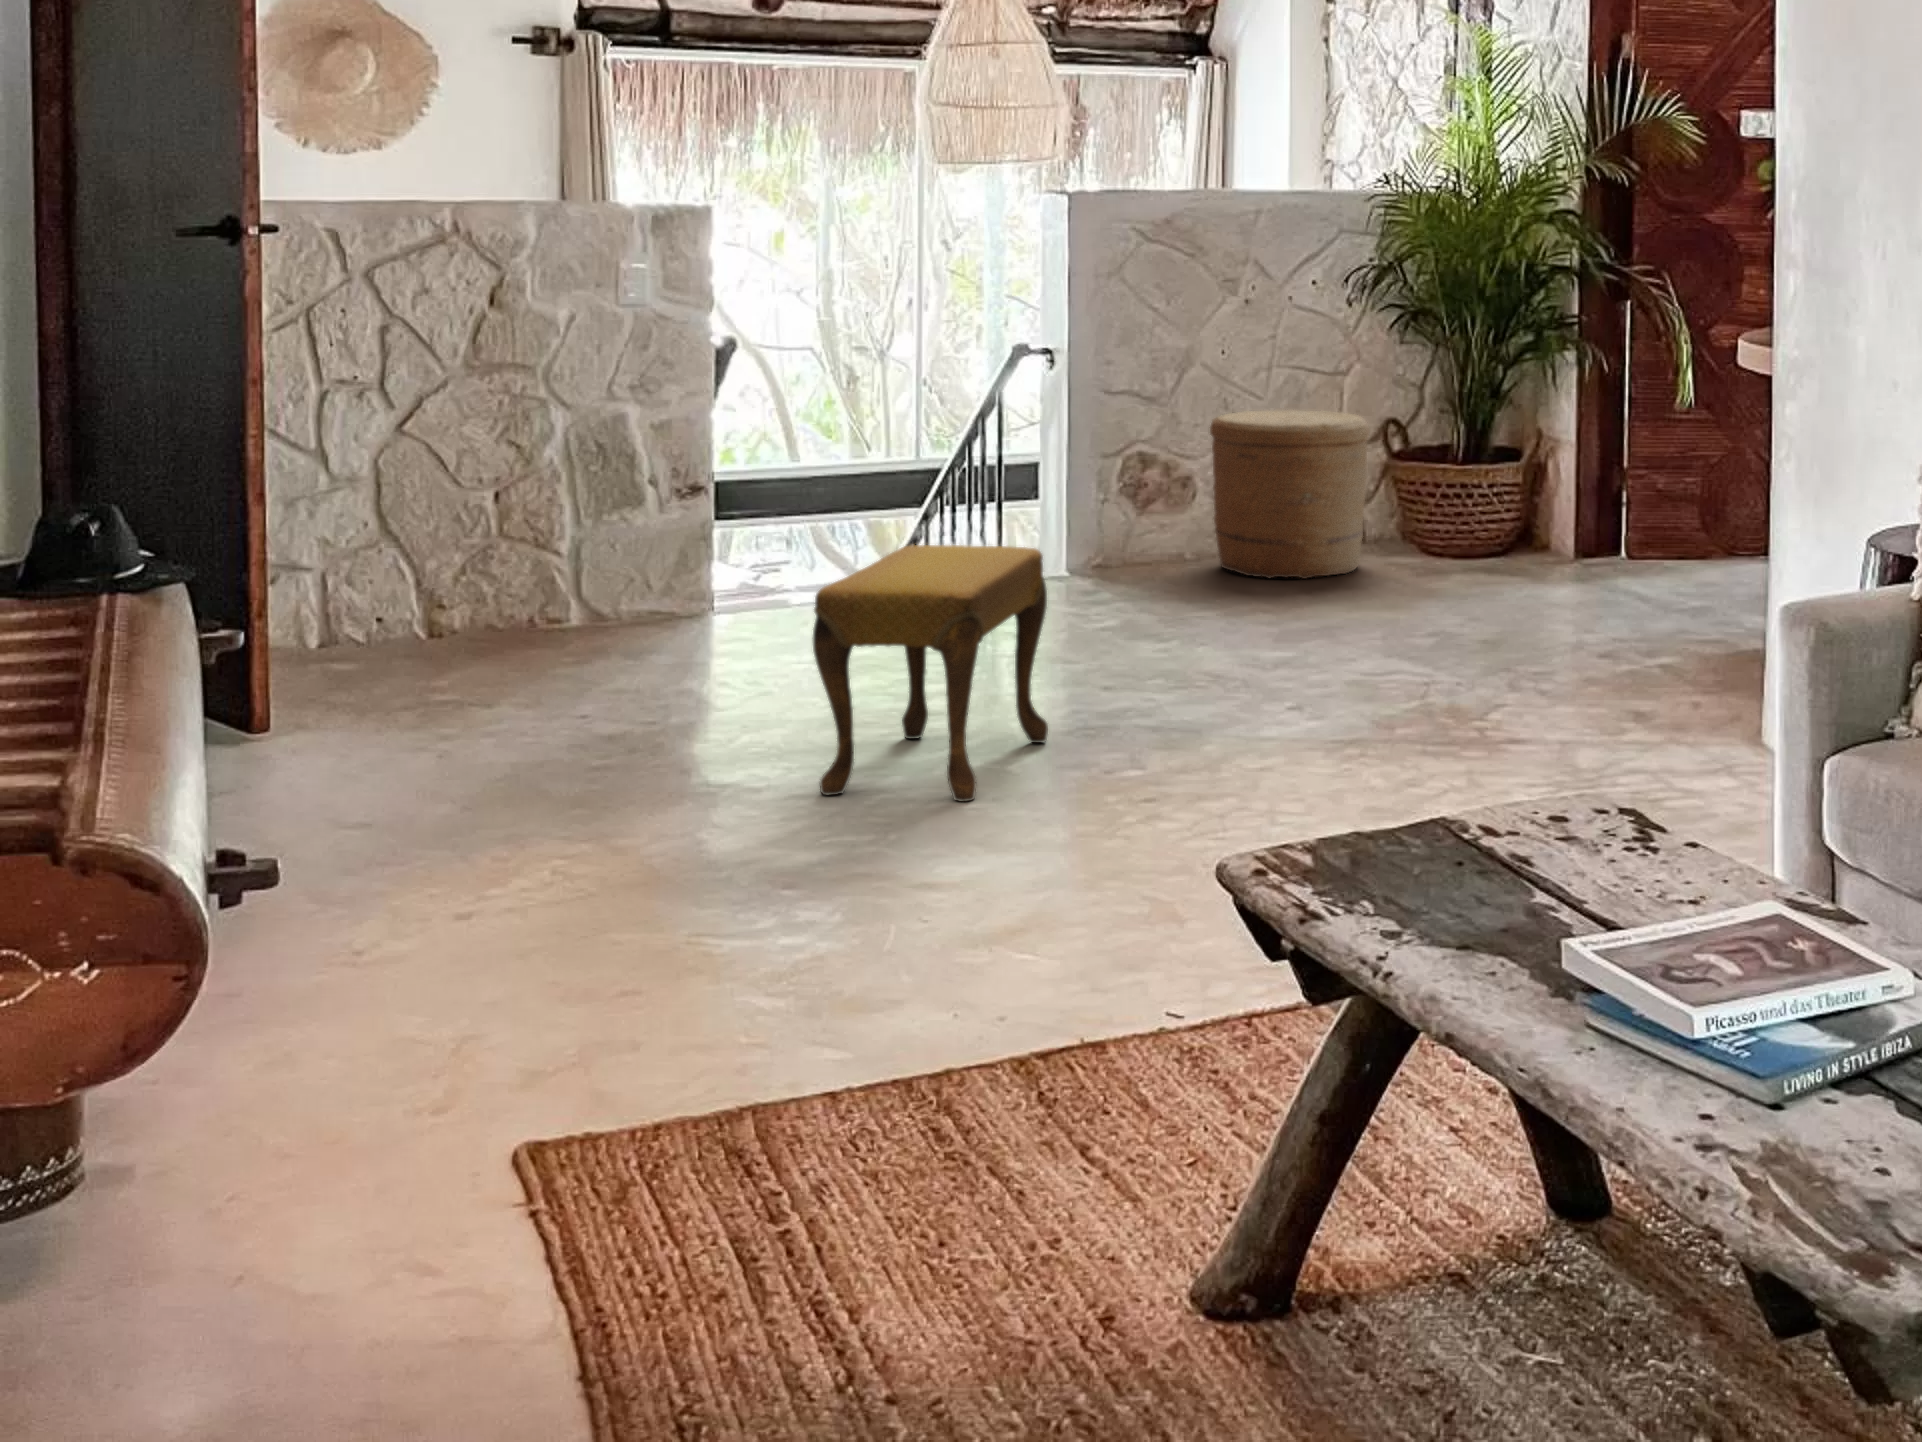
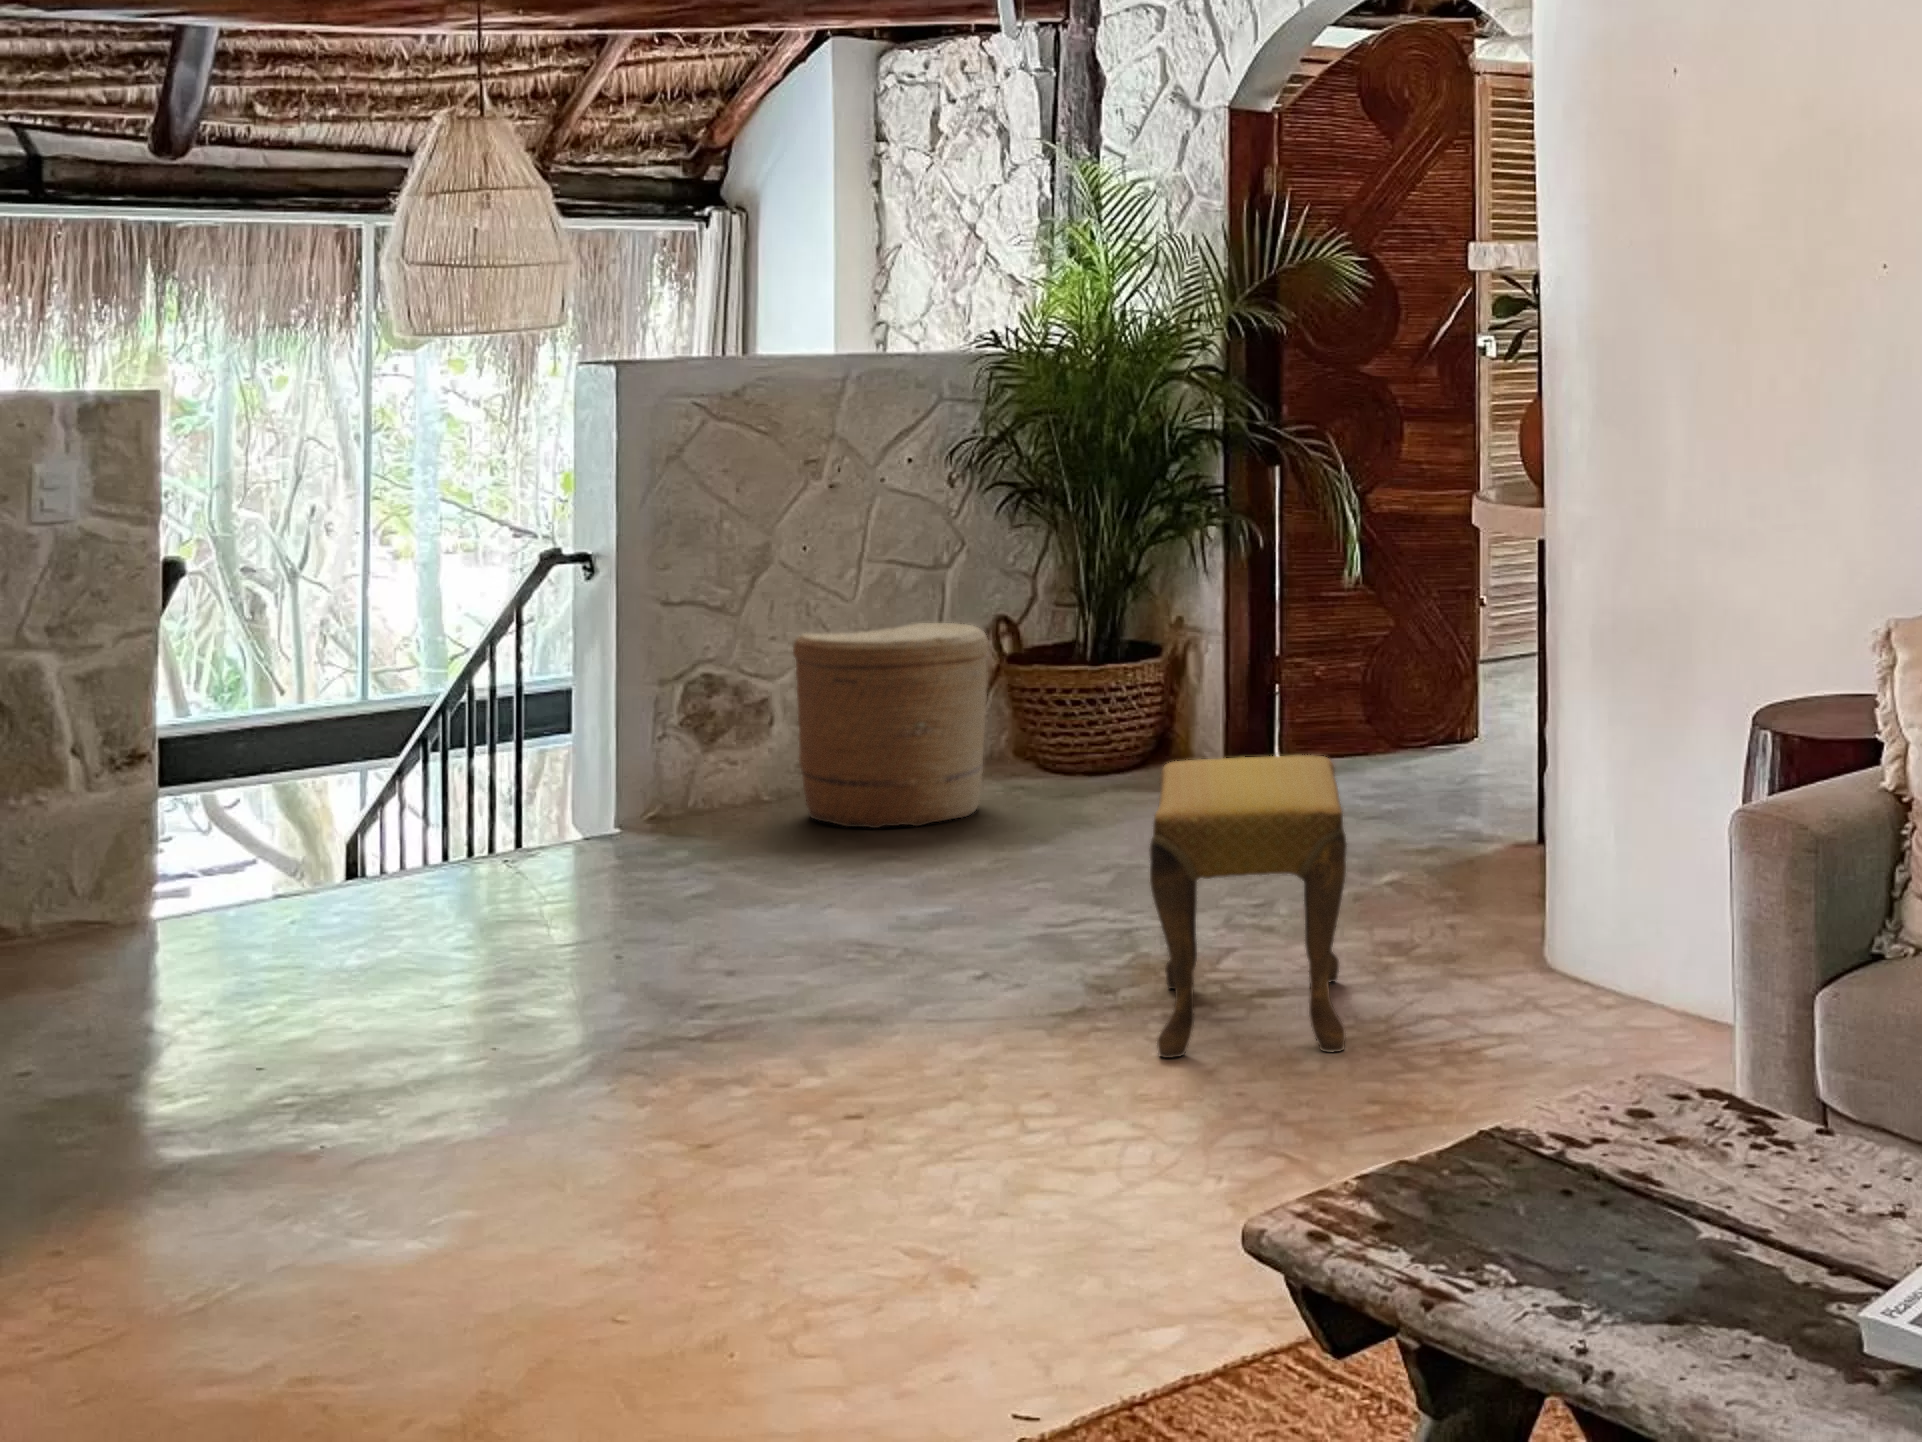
footstool: present [812,545,1048,802] -> present [1149,755,1347,1058]

